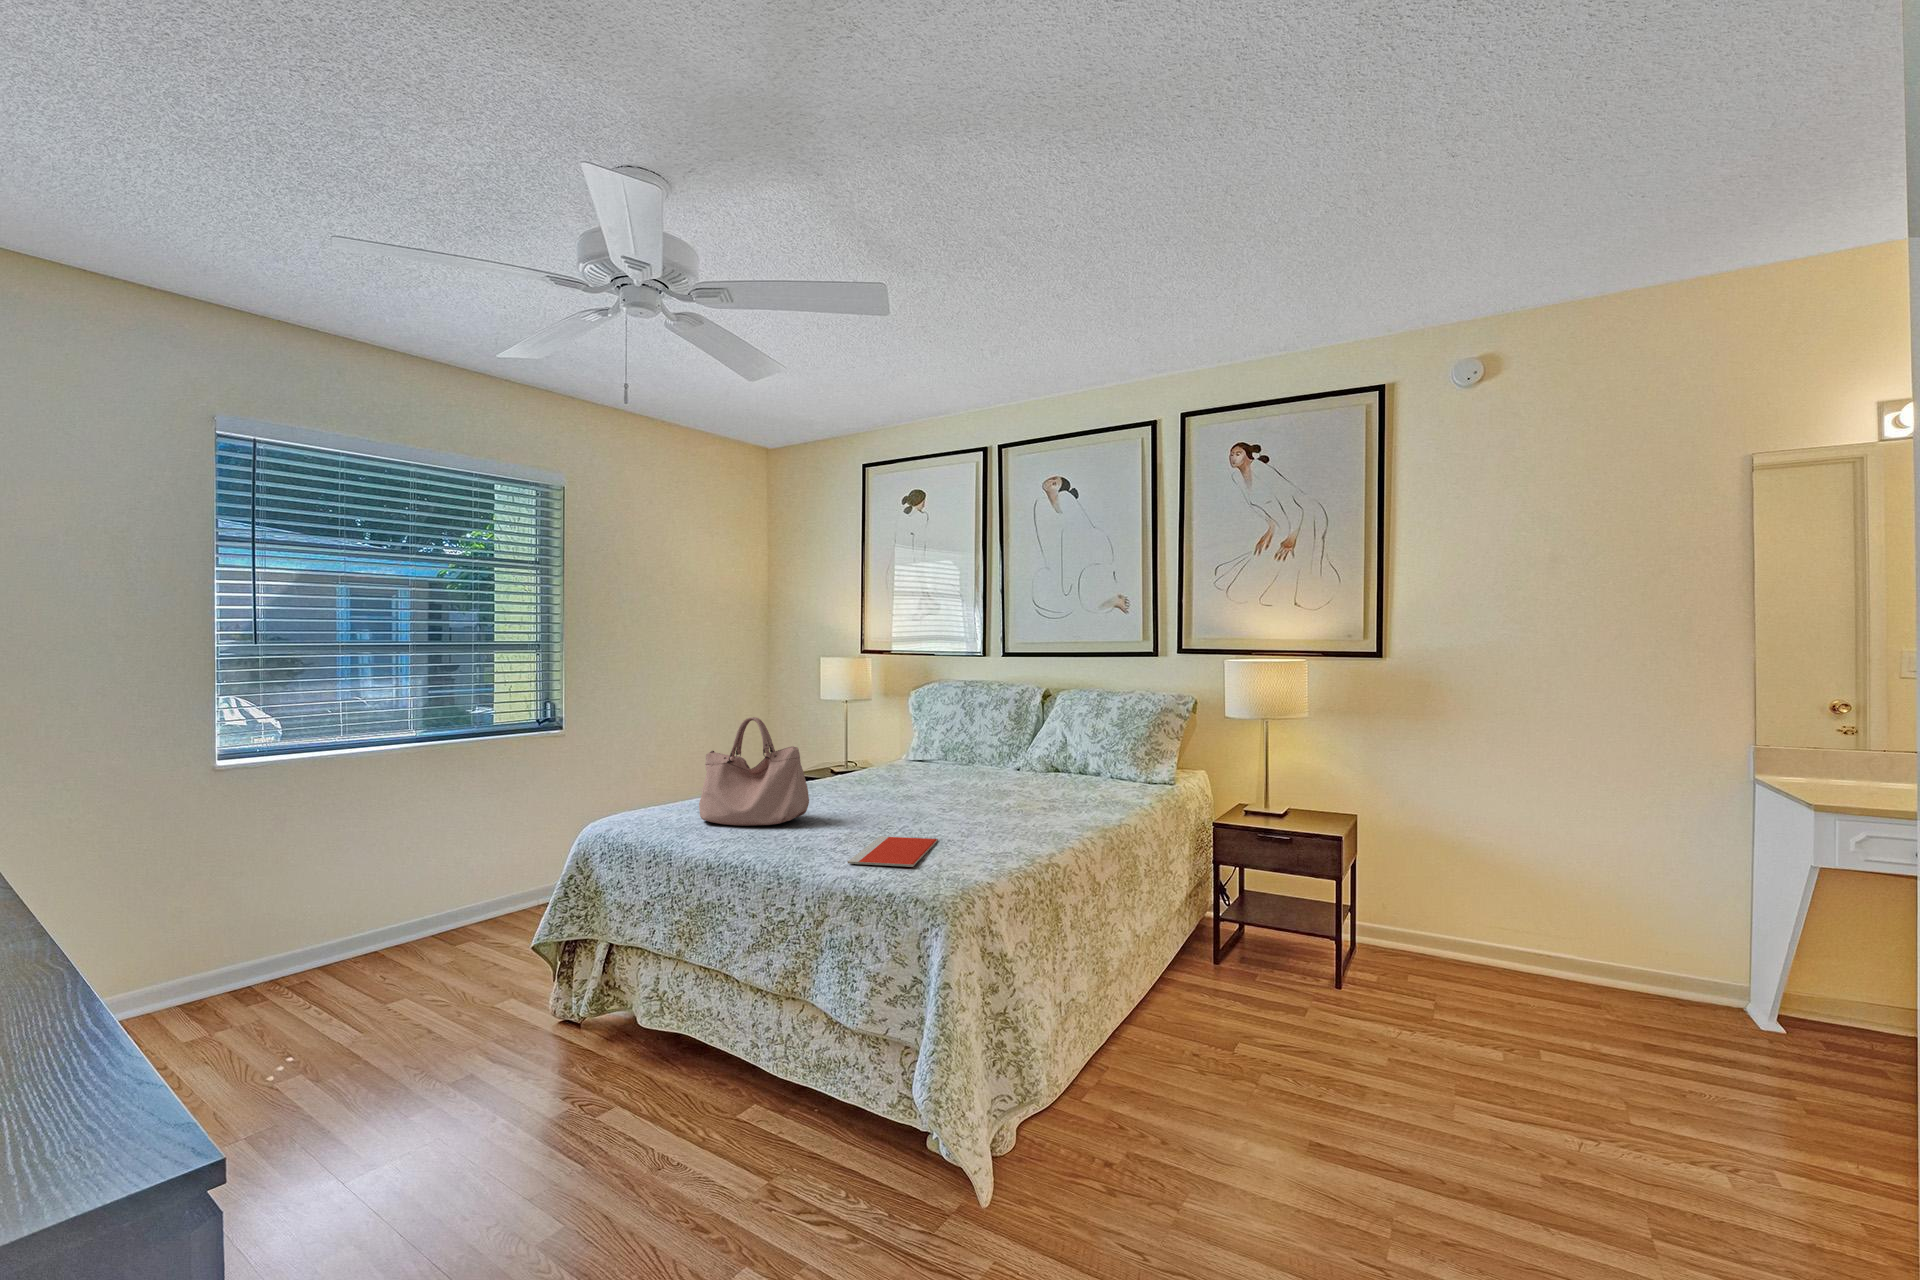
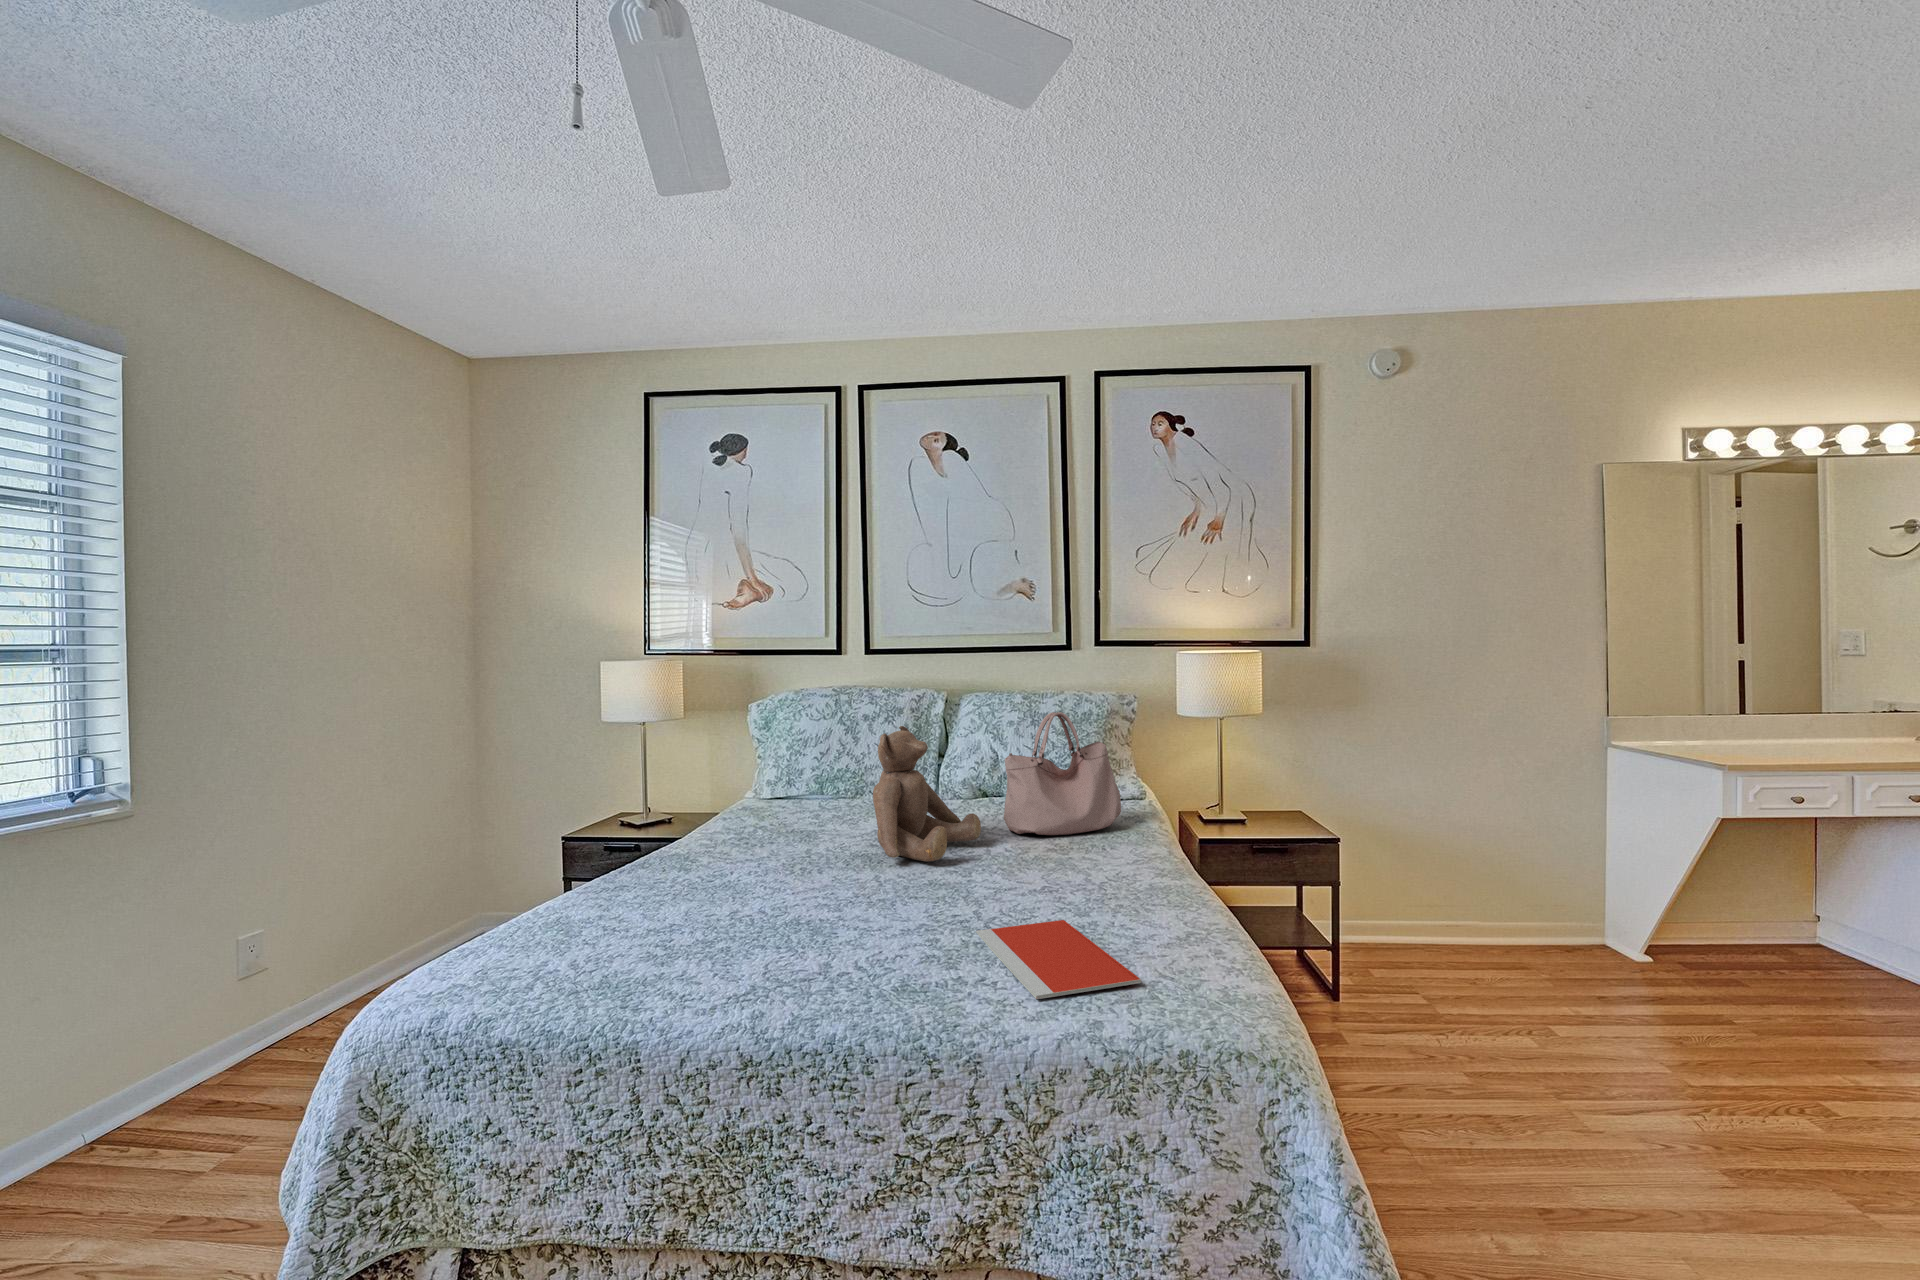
teddy bear: none [896,711,981,803] -> present [873,726,981,861]
handbag: present [699,717,809,826] -> present [1004,712,1121,835]

